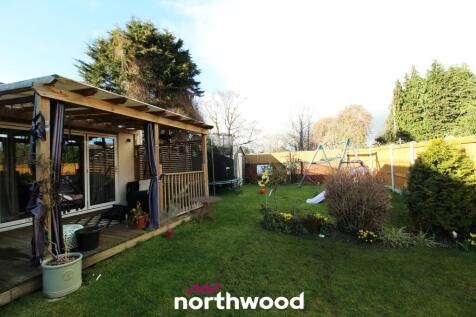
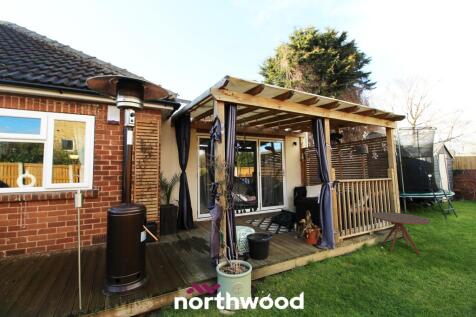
potted tree: present [158,200,181,238] -> none [331,214,366,266]

